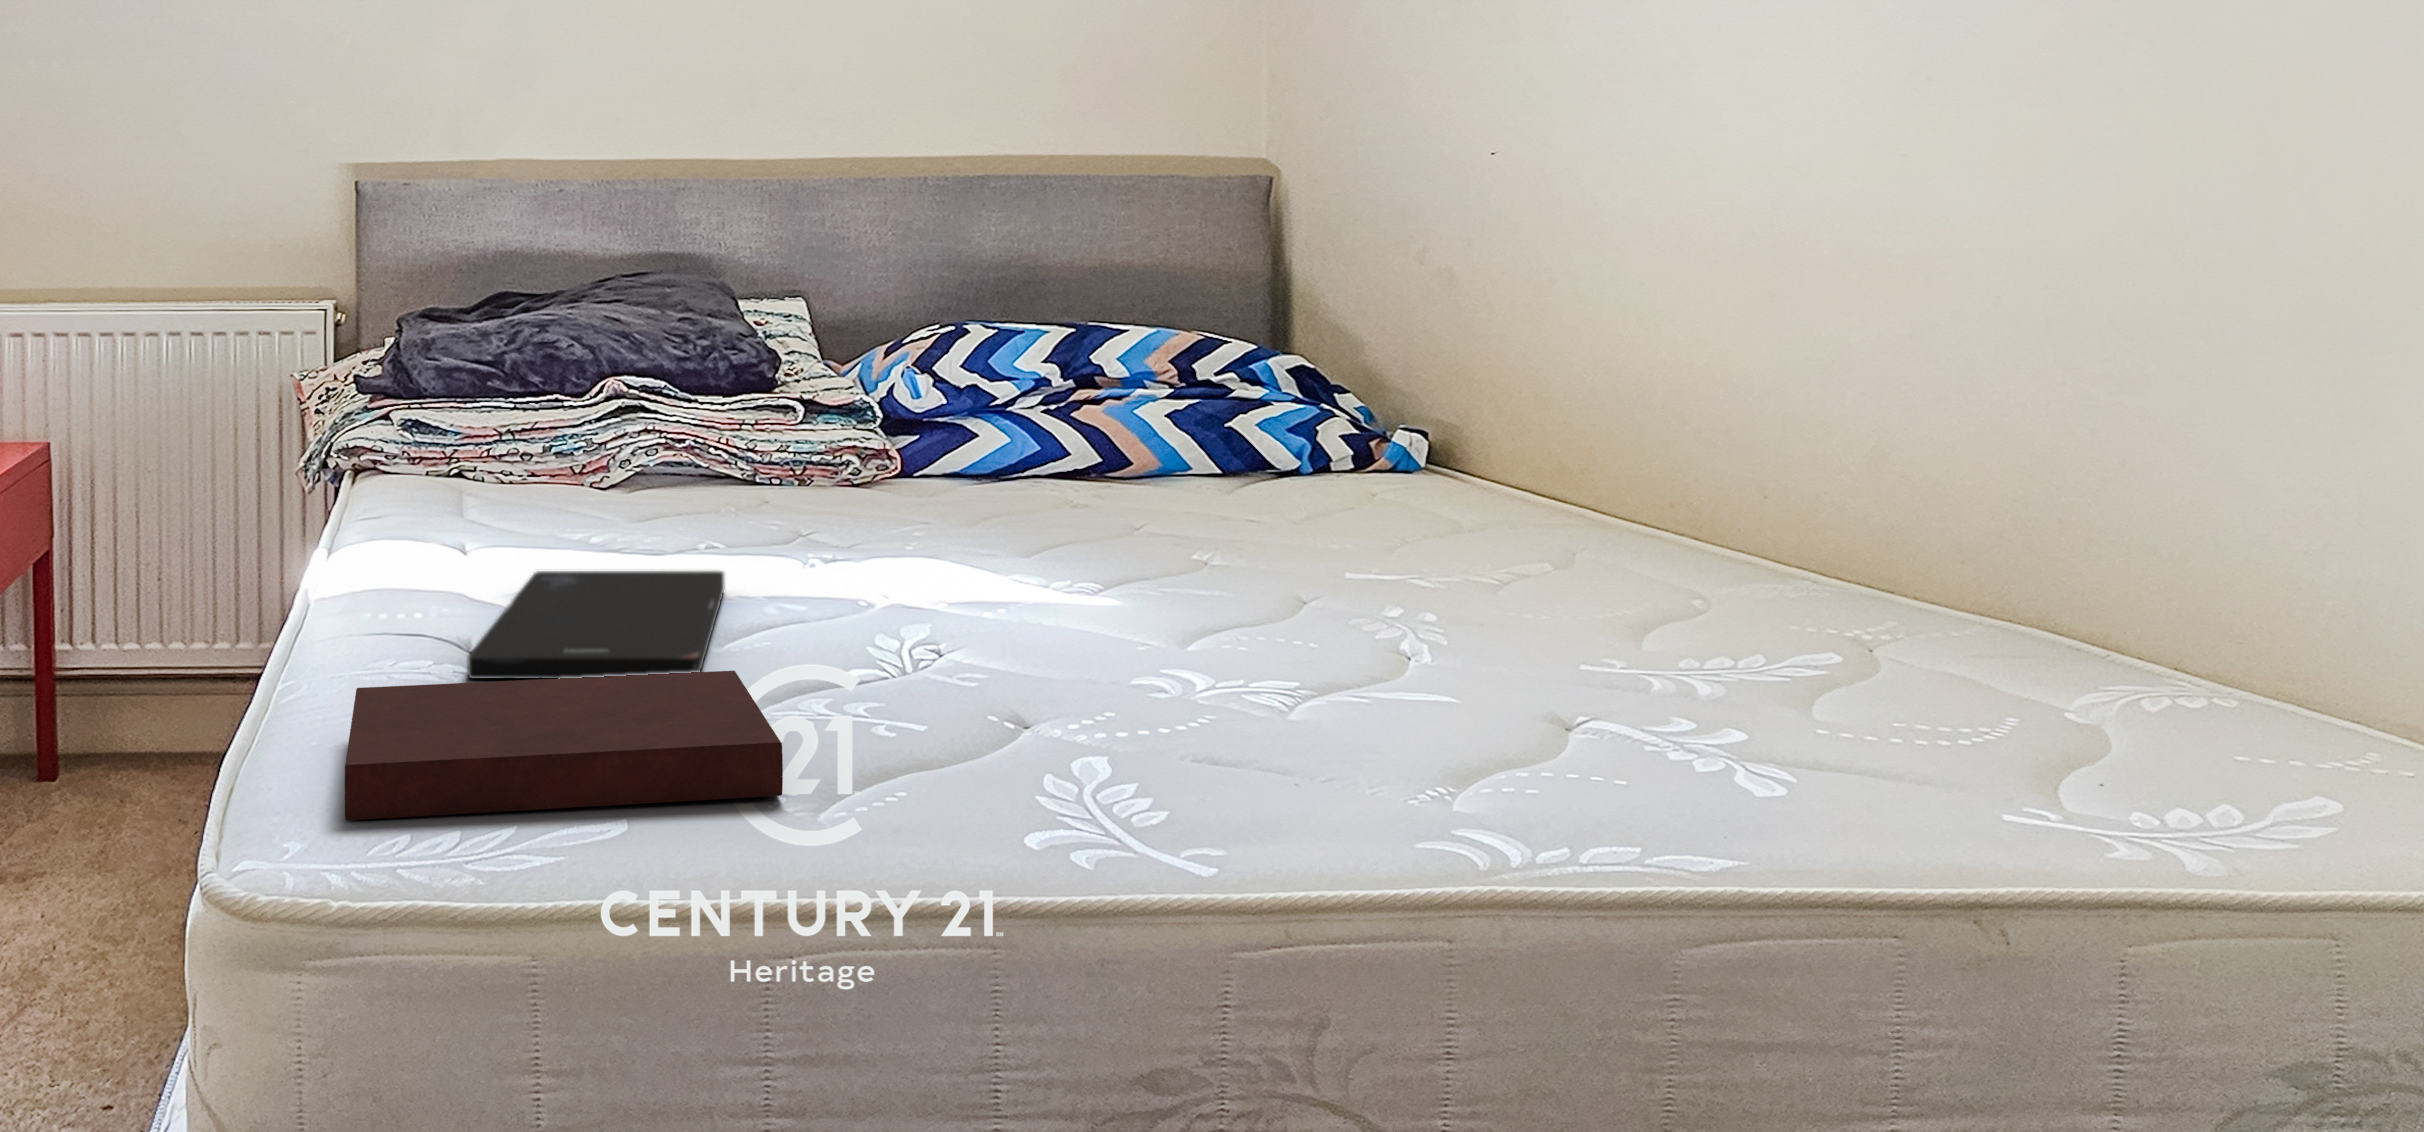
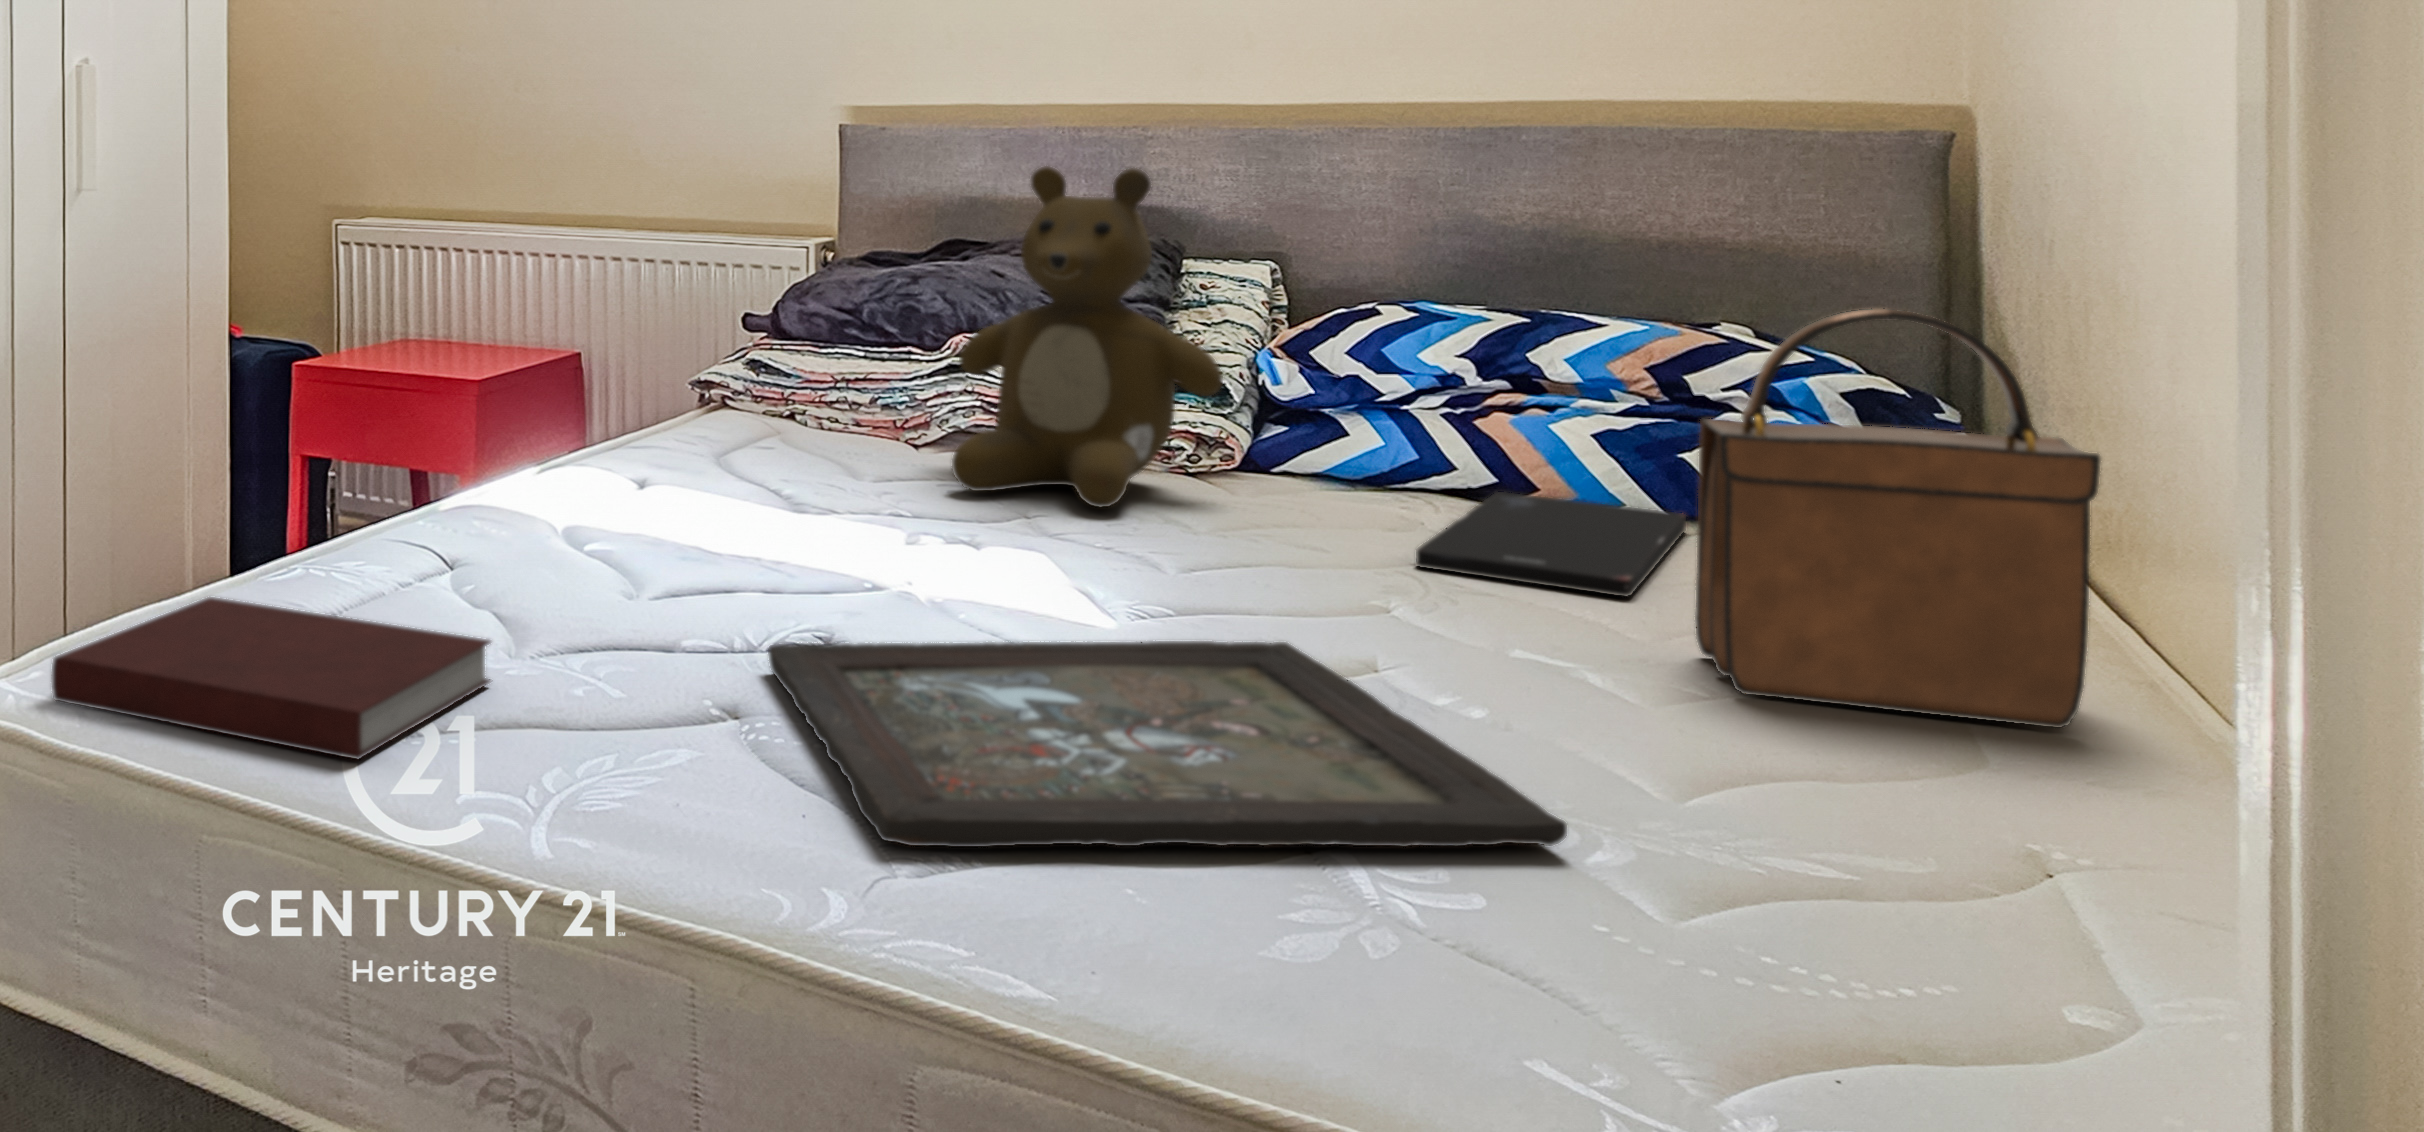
teddy bear: none [689,197,940,515] -> present [952,166,1223,507]
handbag: none [1420,274,1666,569] -> present [1695,309,2101,728]
smartphone: present [468,571,725,679] -> present [1416,492,1686,596]
tray: none [923,576,1617,753] -> present [768,641,1567,847]

